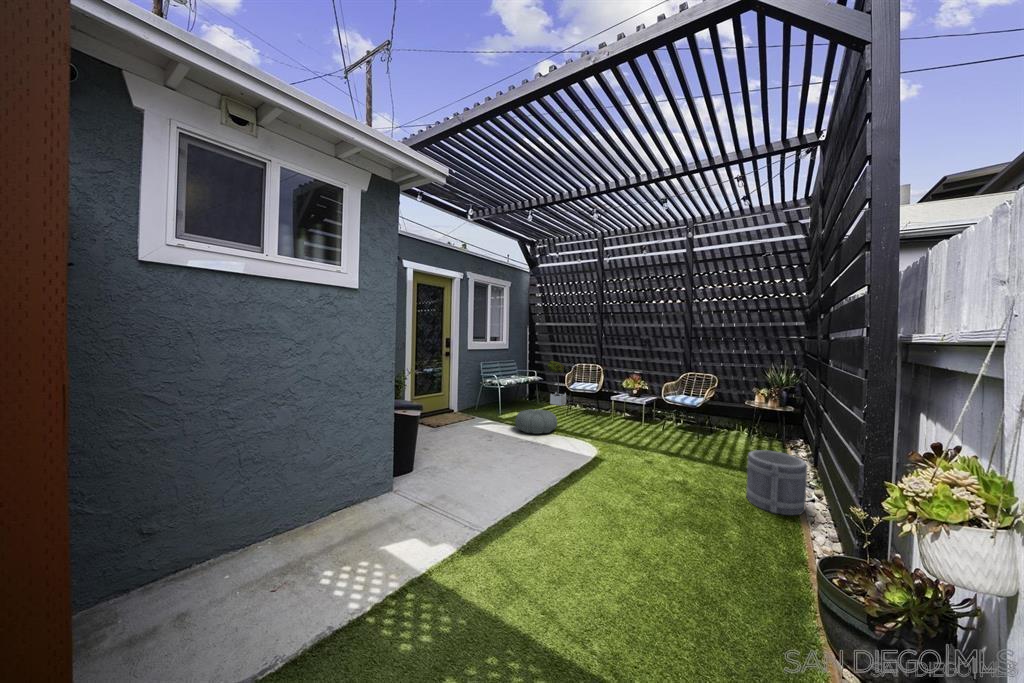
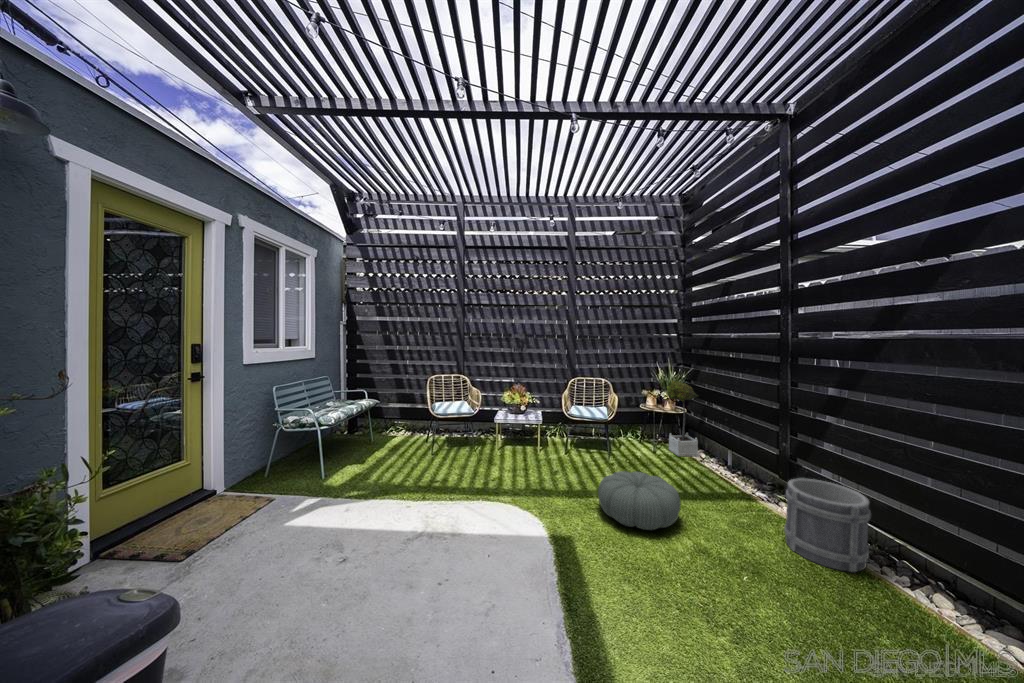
potted tree: present [548,361,566,406] -> present [667,380,698,456]
pouf: present [515,409,557,434] -> present [598,471,681,530]

